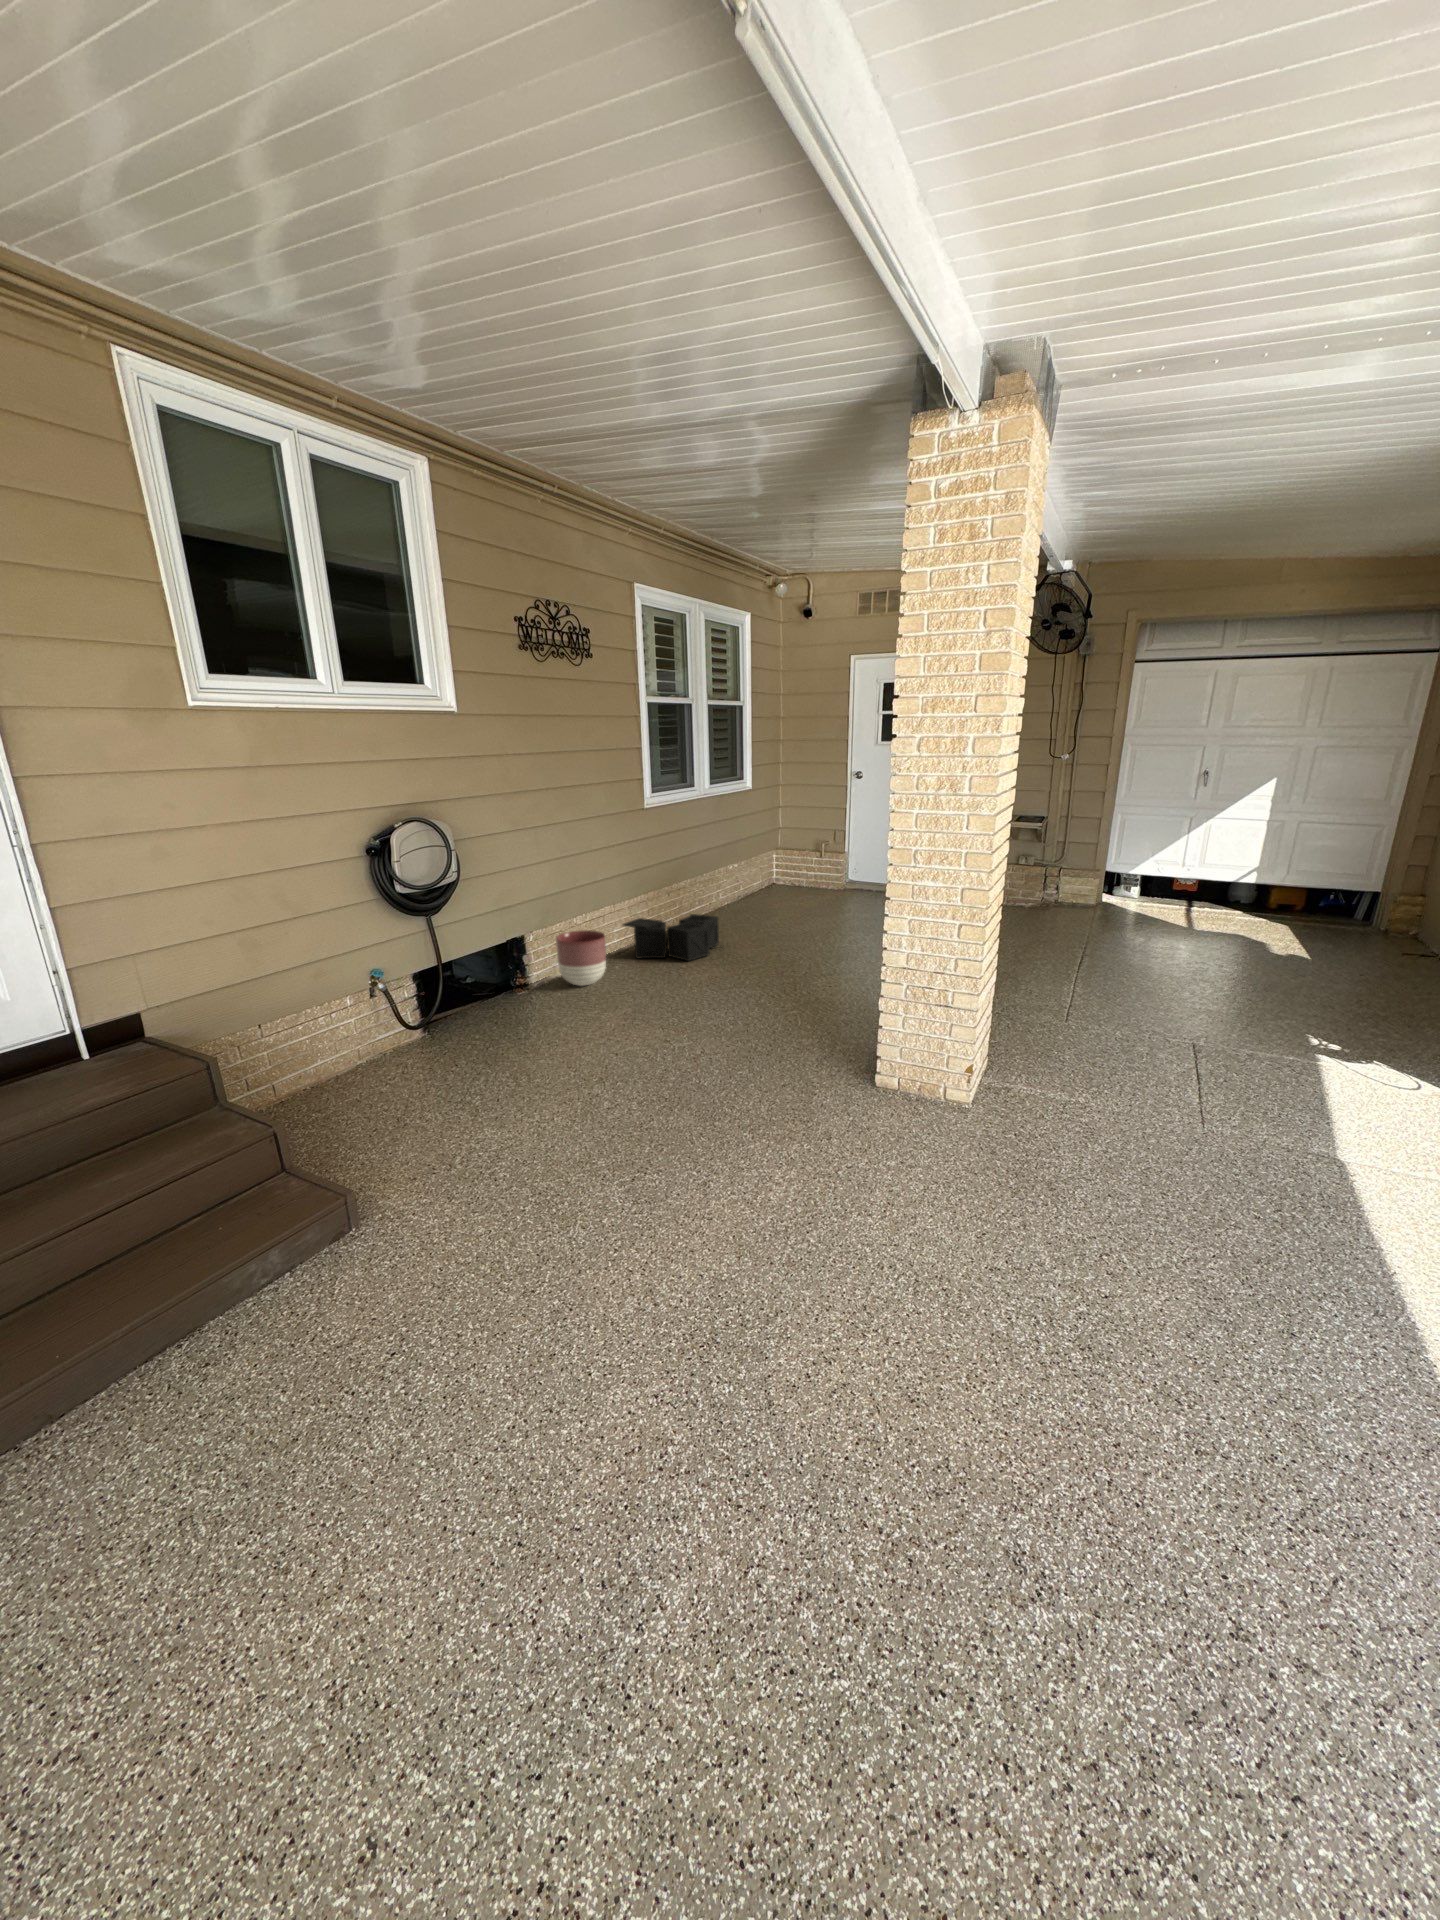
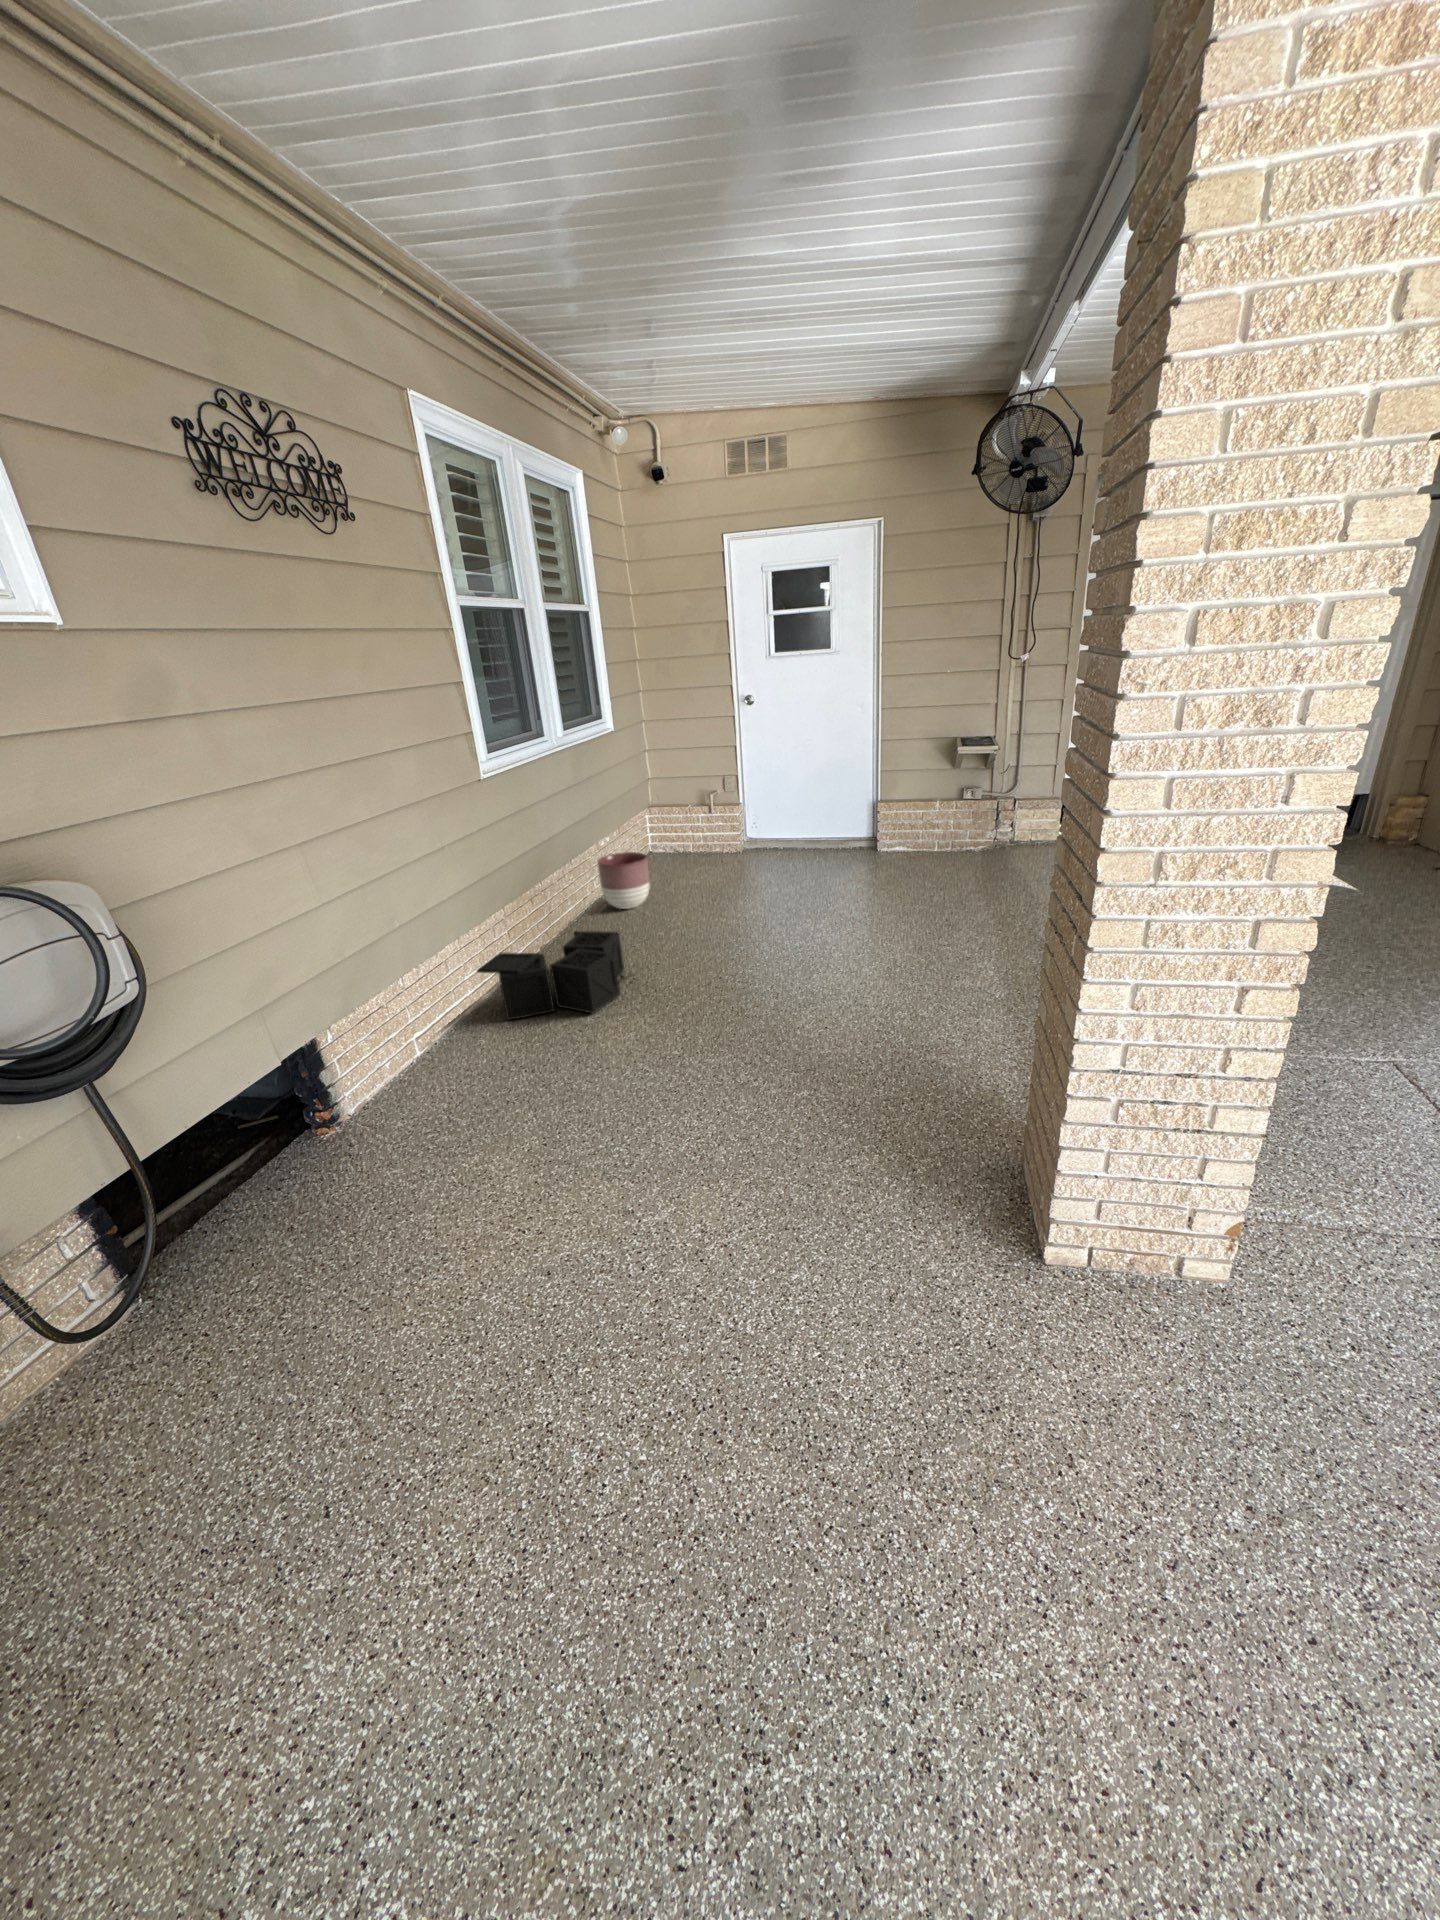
planter: present [556,930,606,986] -> present [597,852,650,909]

